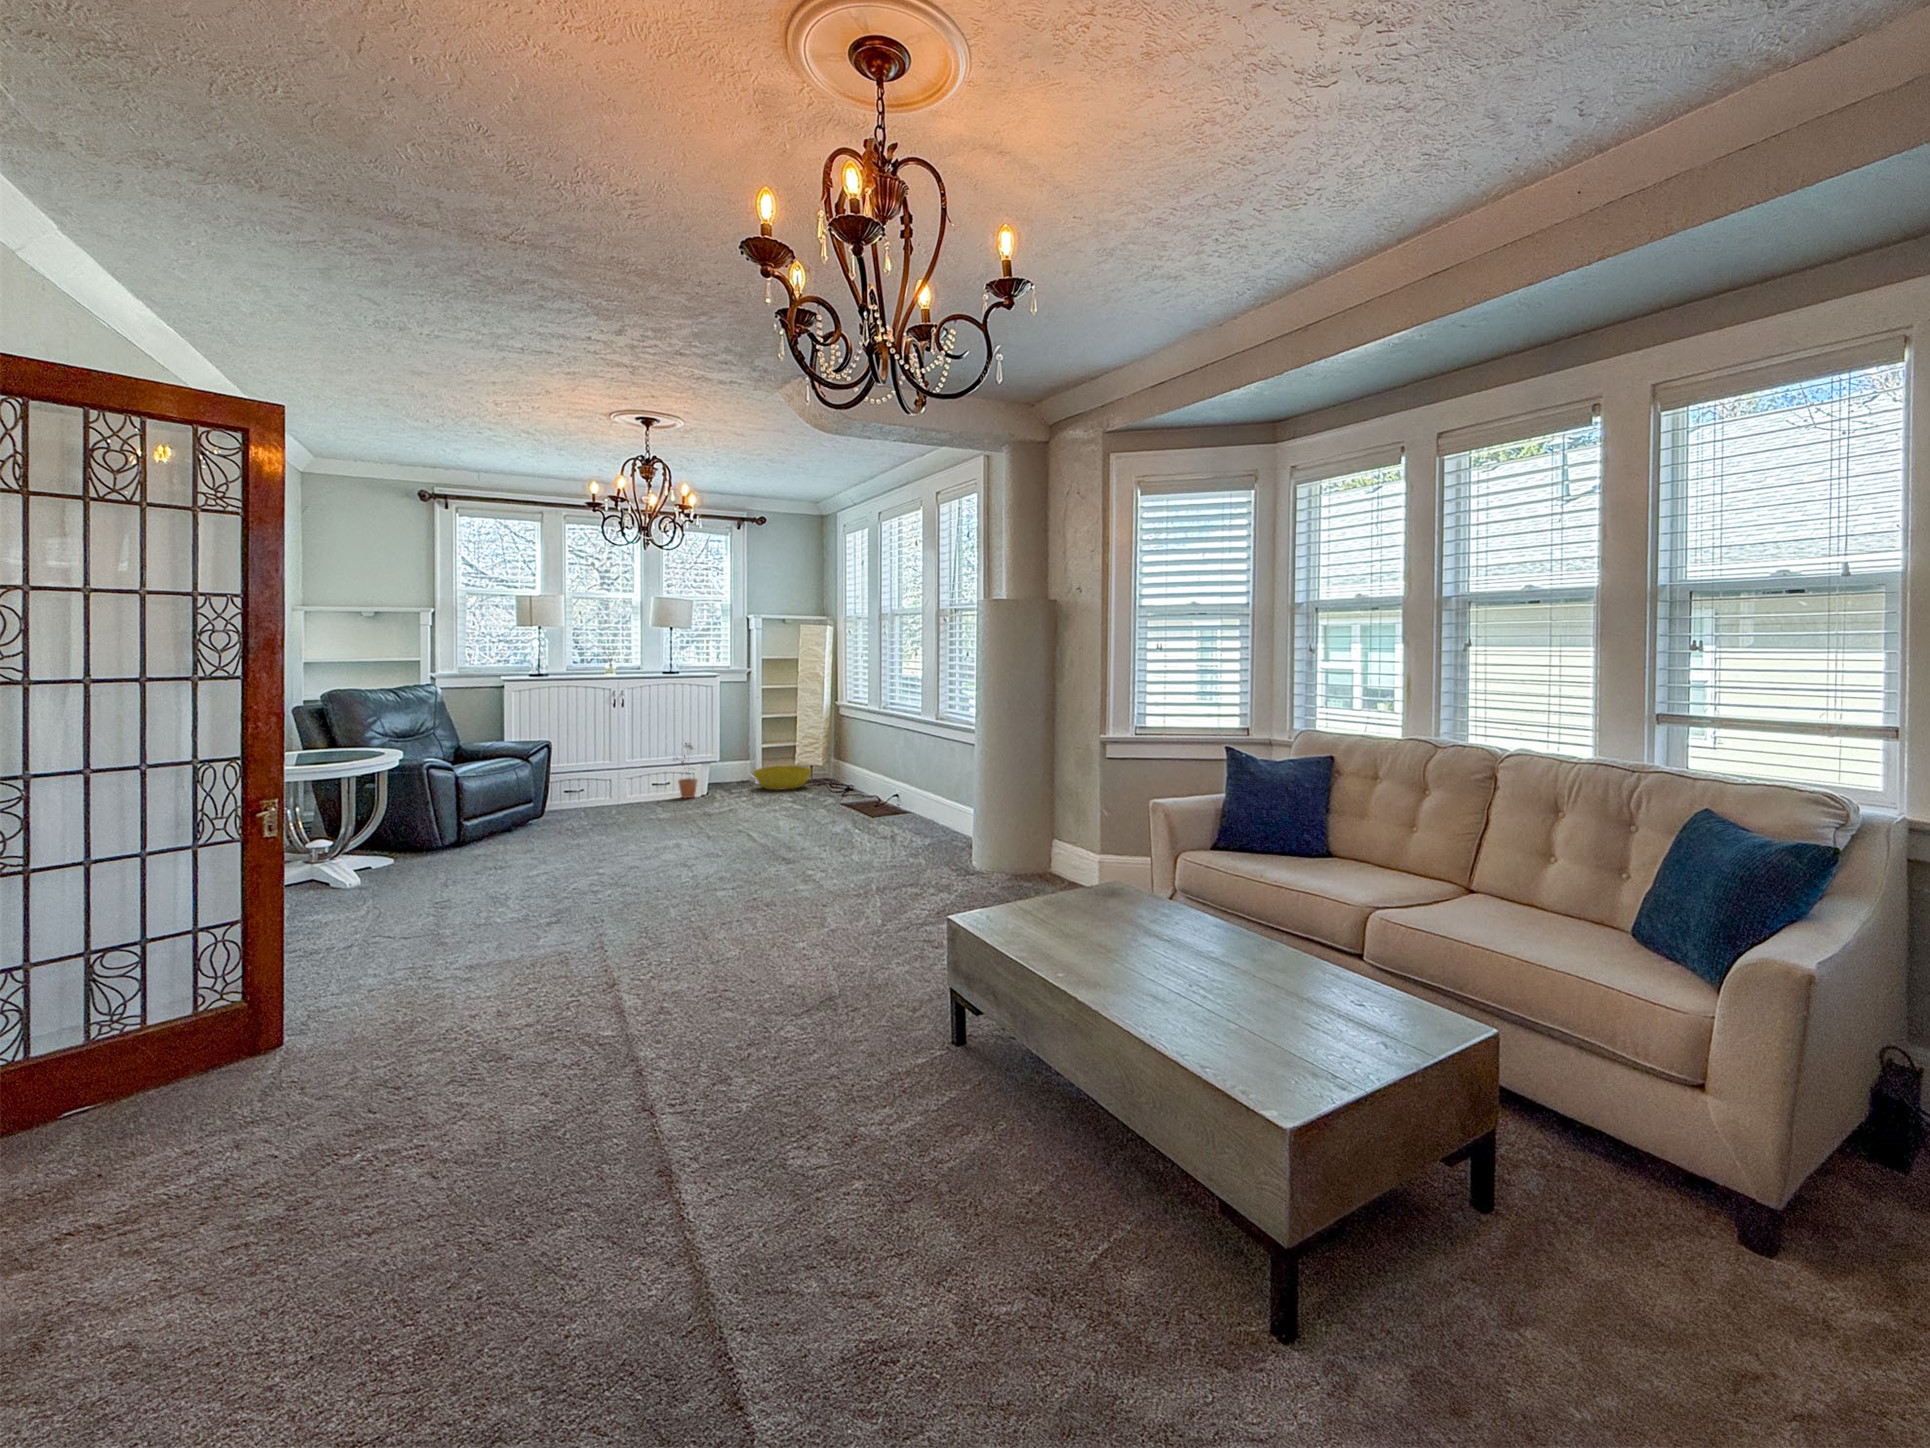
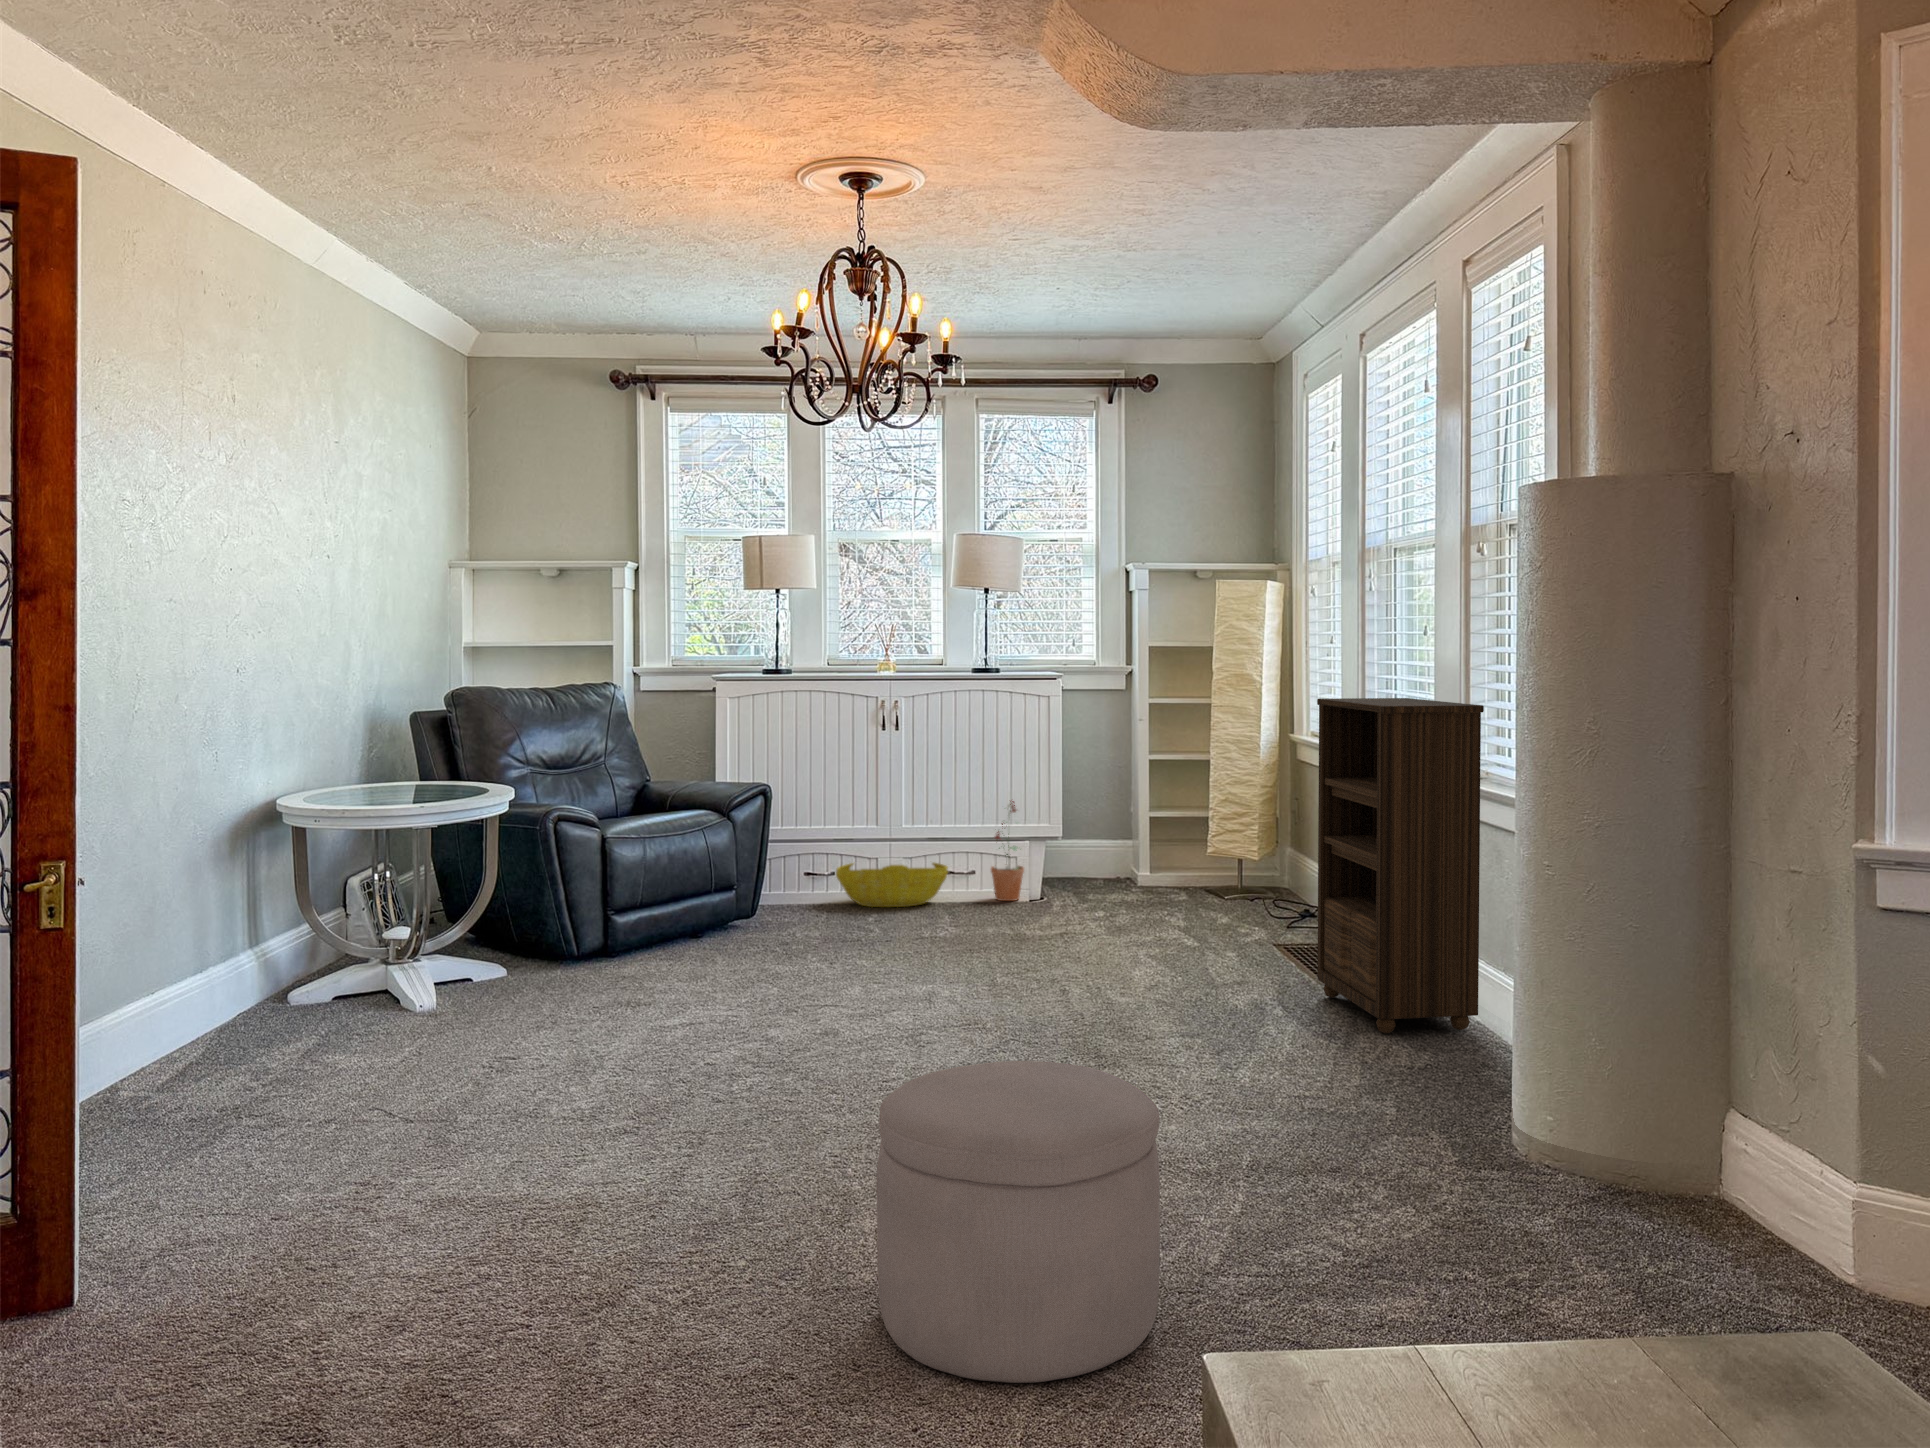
bookshelf: none [870,684,949,838] -> present [1317,698,1484,1033]
basket: present [753,762,811,790] -> present [836,863,948,907]
ottoman: none [738,849,861,975] -> present [876,1061,1160,1383]

